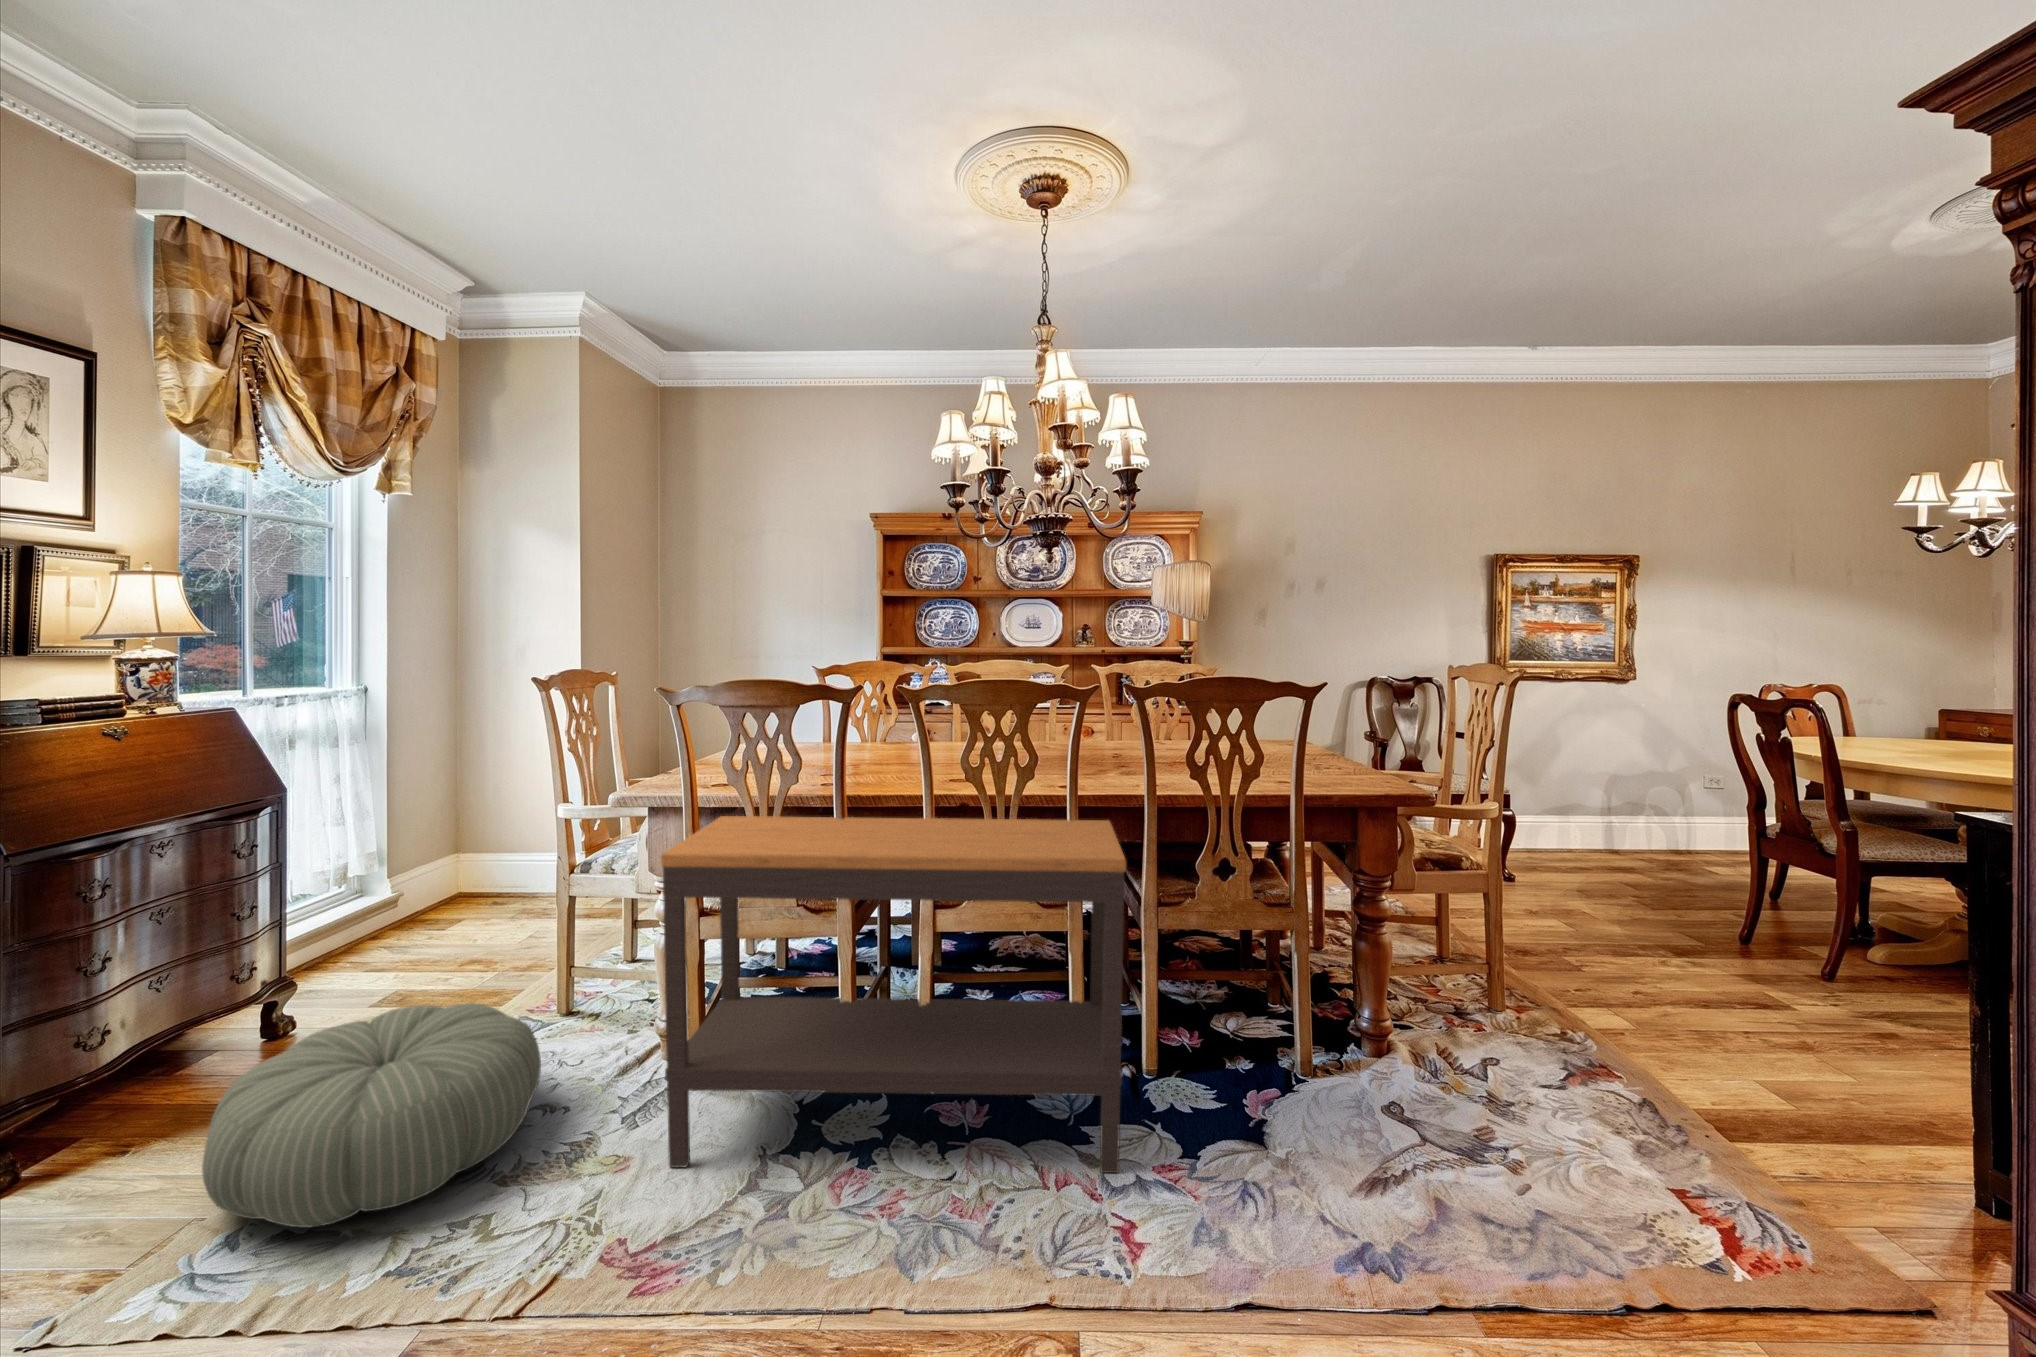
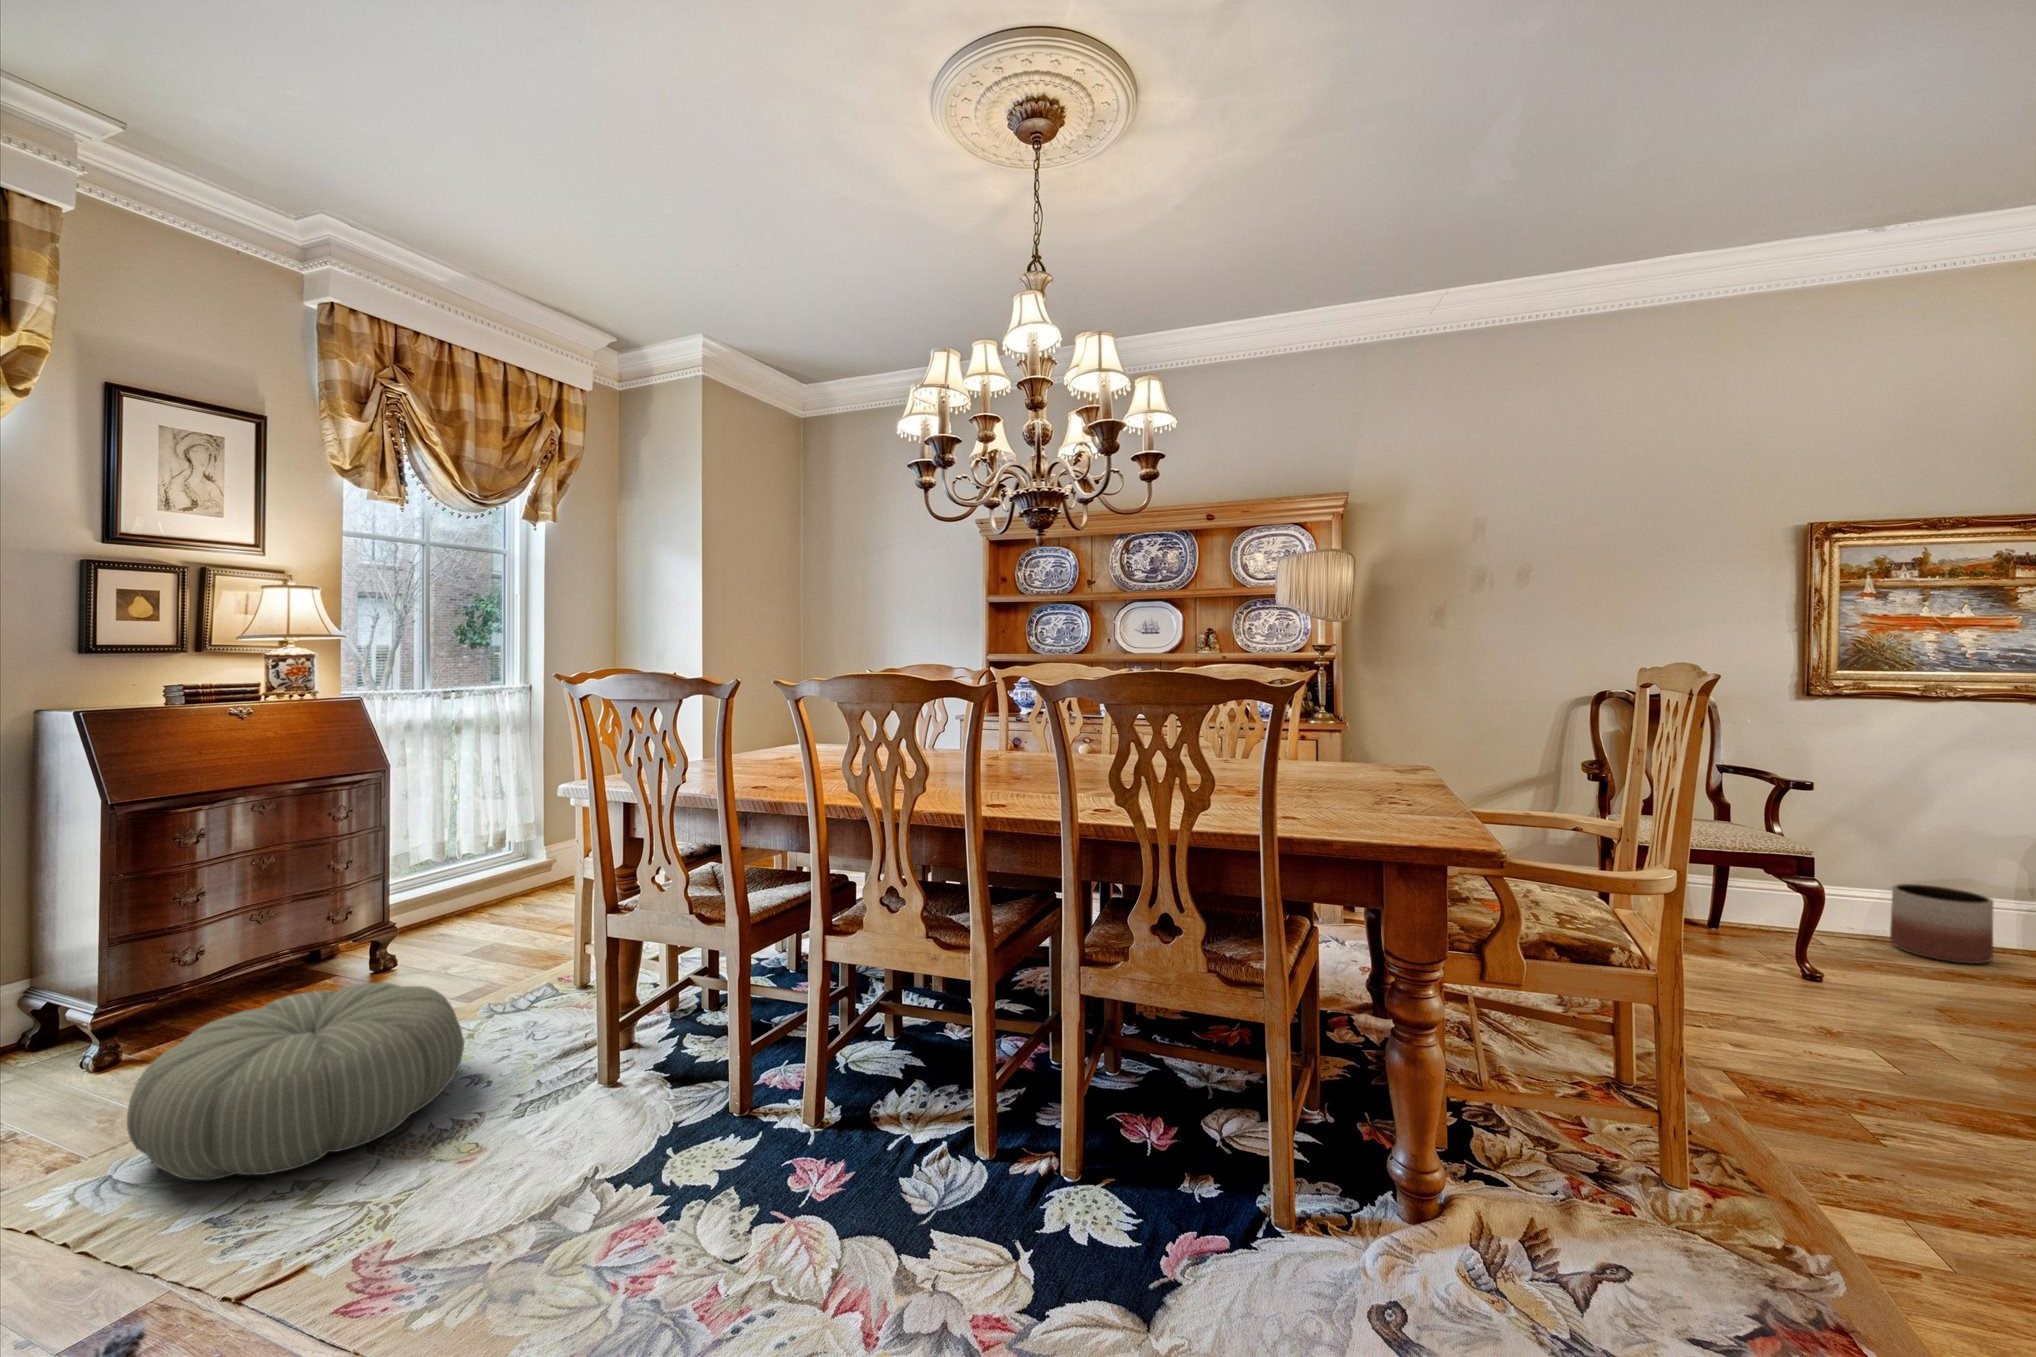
planter: none [1534,805,1590,854] -> present [1890,884,1994,964]
console table: present [661,816,1126,1173] -> none [491,817,1009,1312]

